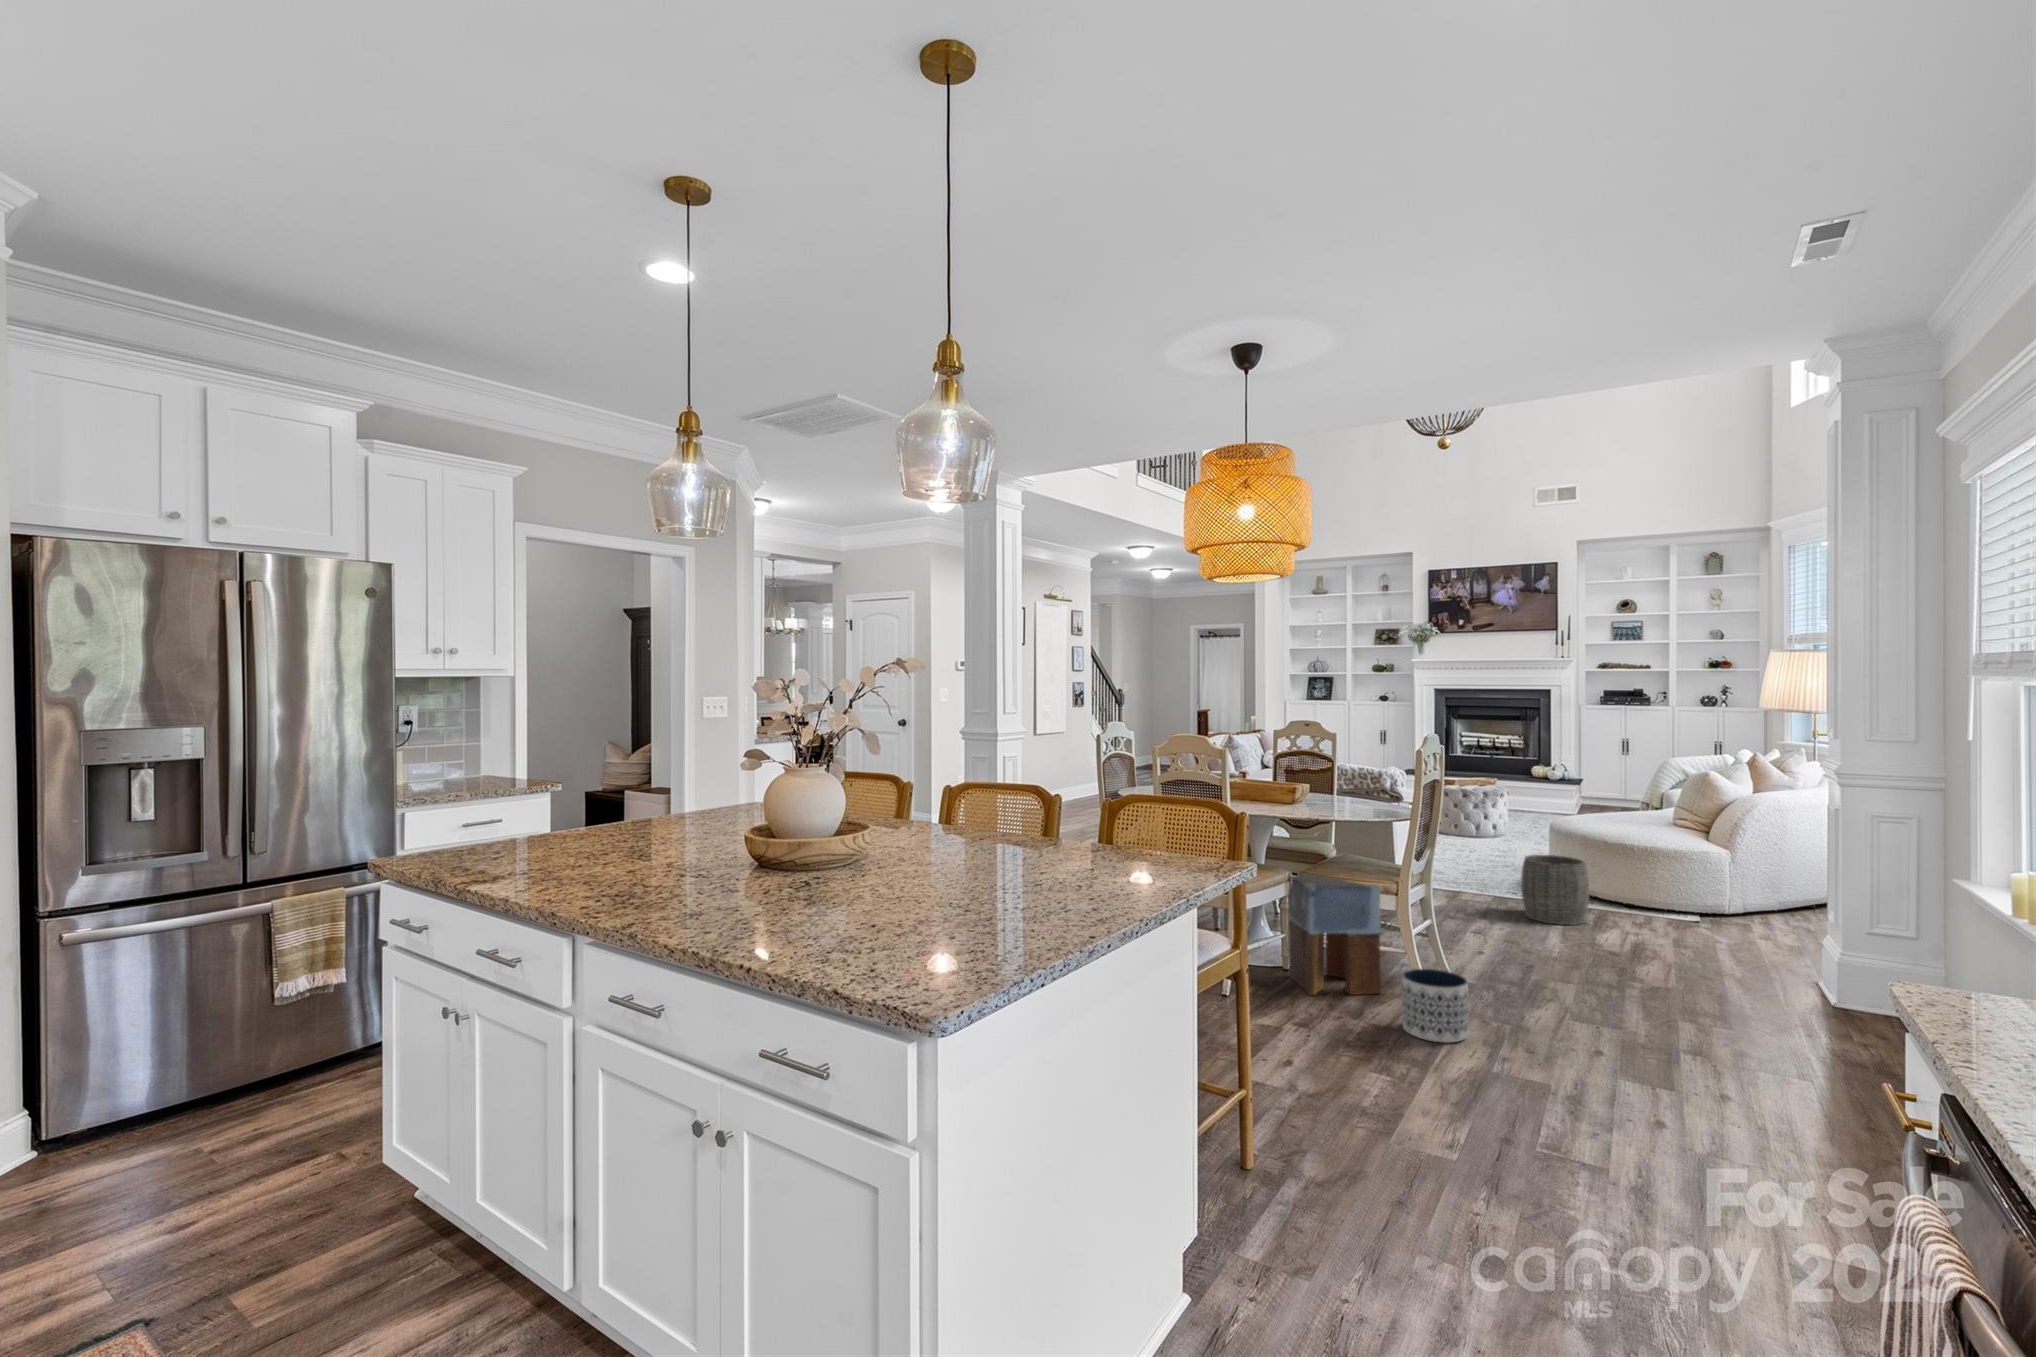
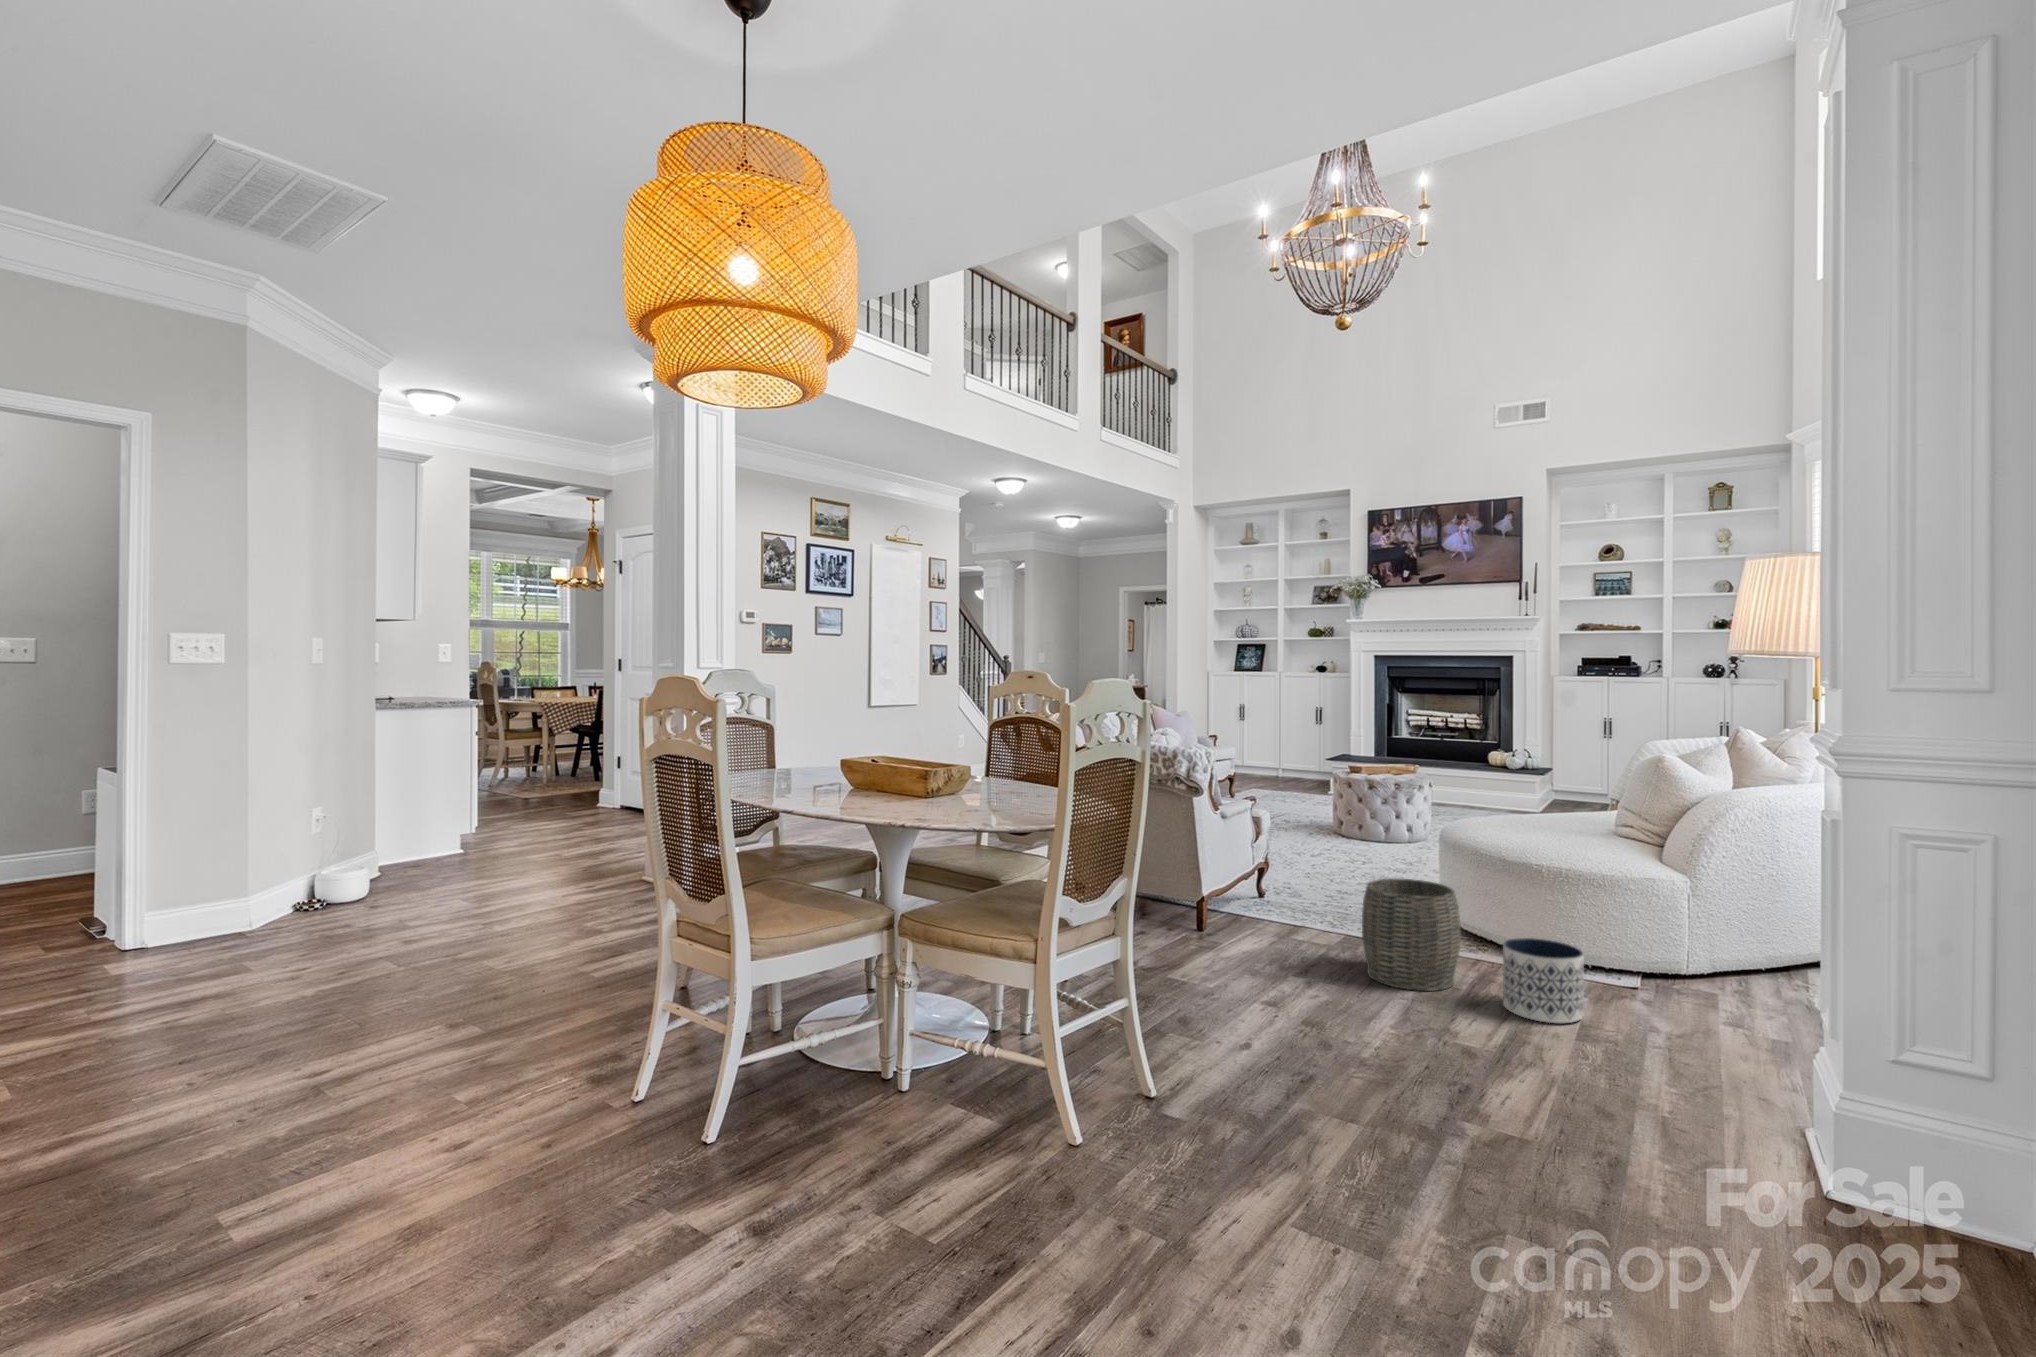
stool: present [1288,875,1381,995] -> none [861,918,992,1141]
planter: present [1402,969,1468,1043] -> present [1503,938,1584,1023]

